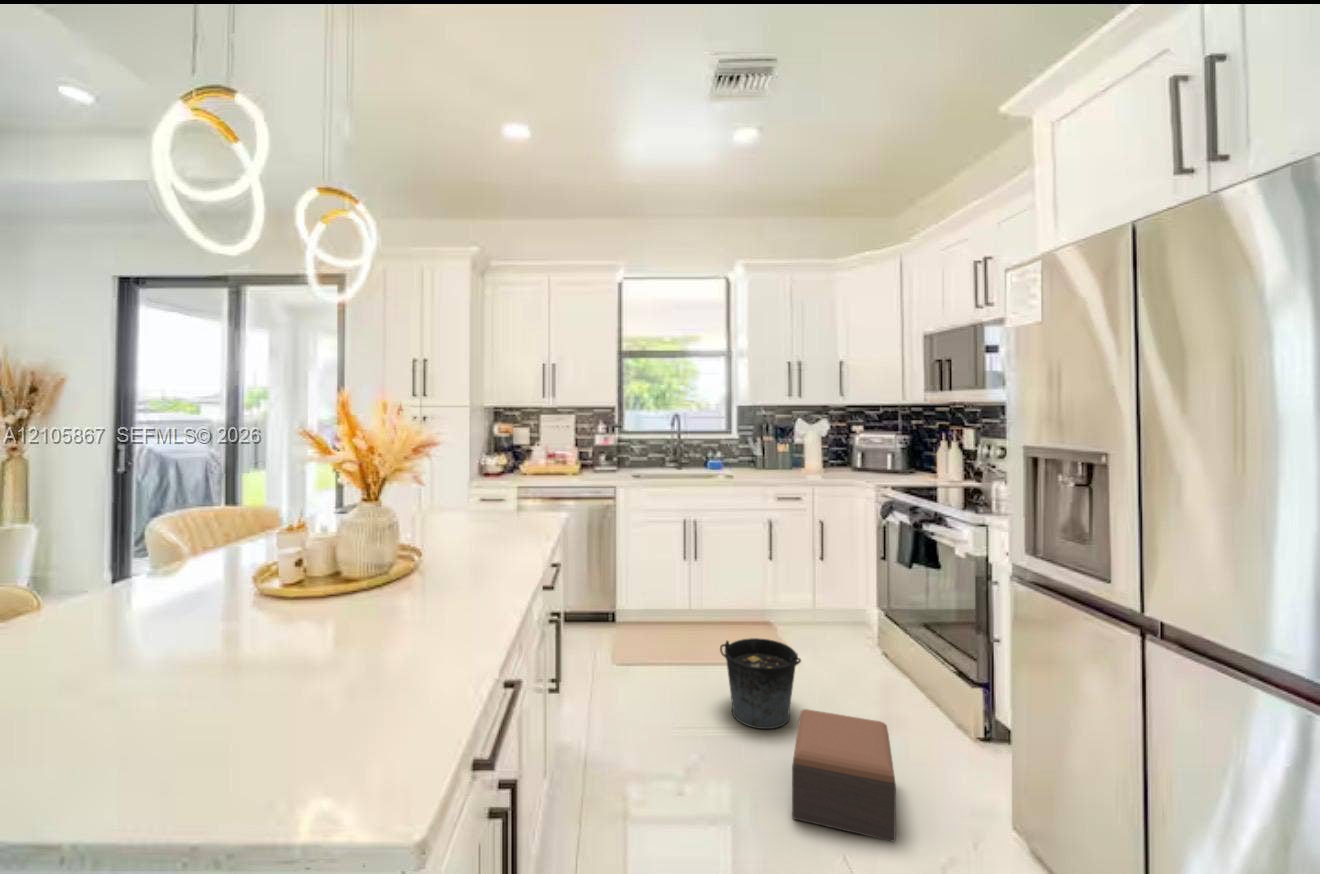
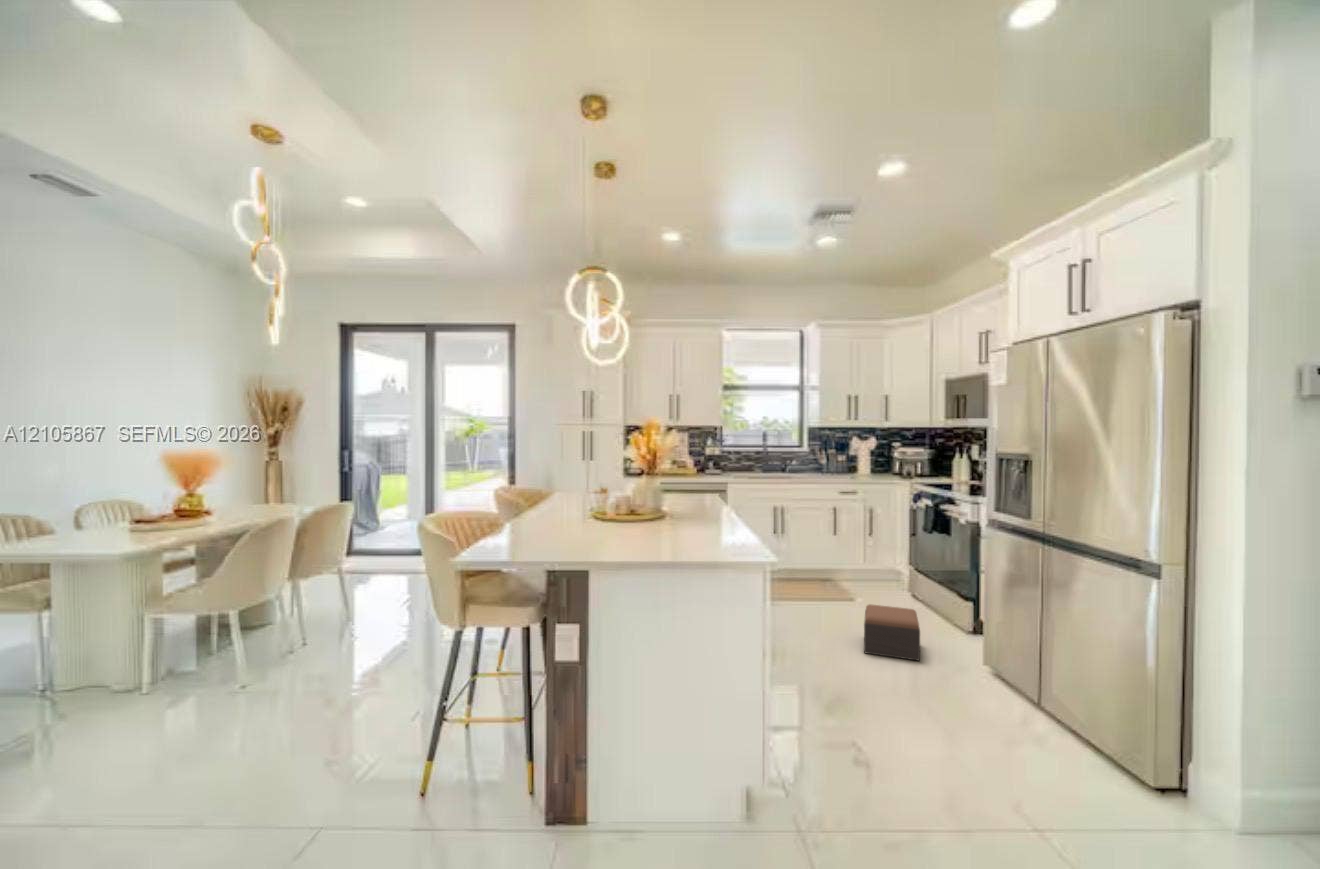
bucket: present [720,638,801,729] -> none [812,575,864,625]

